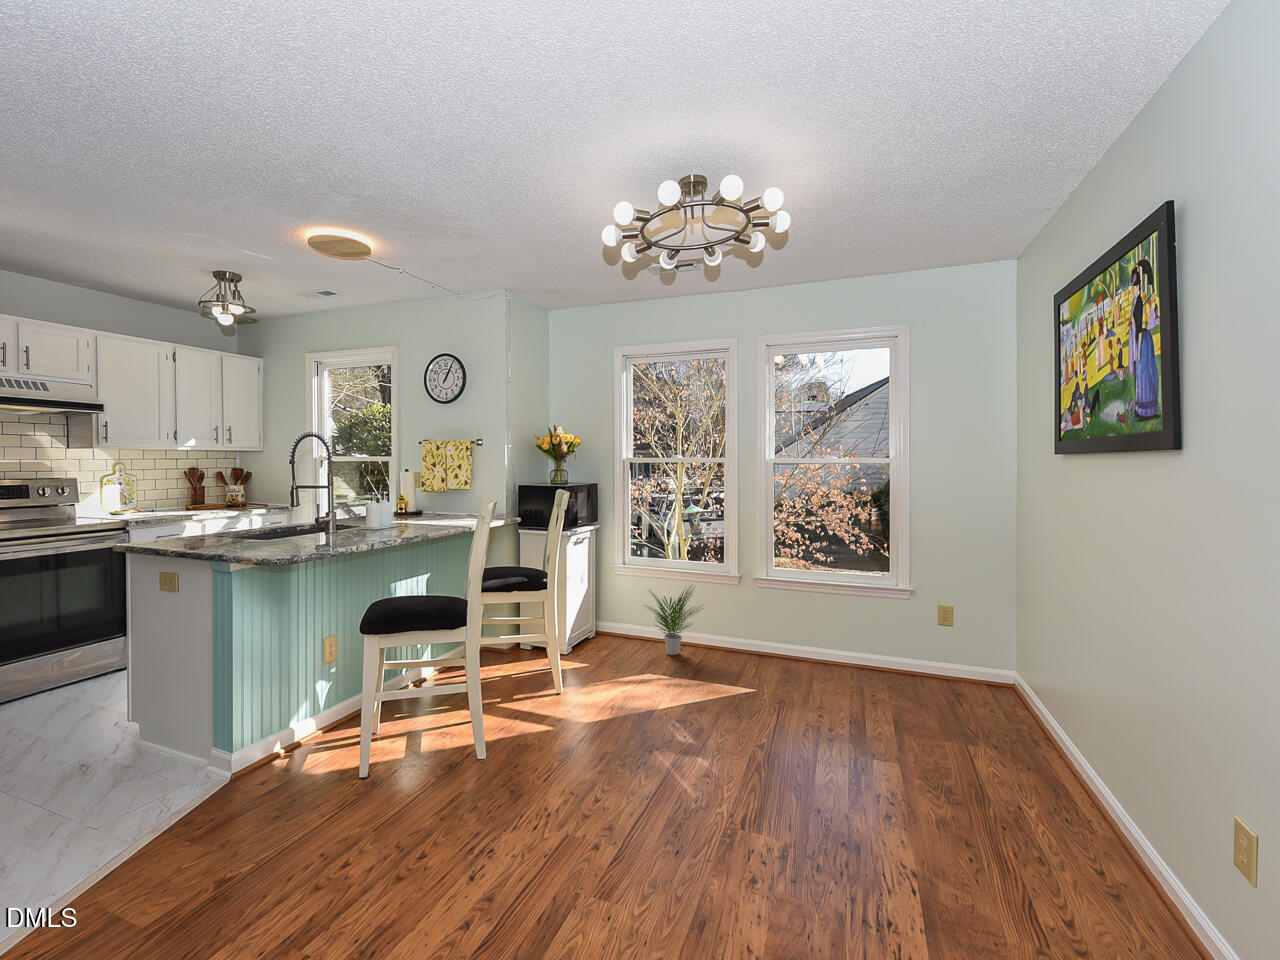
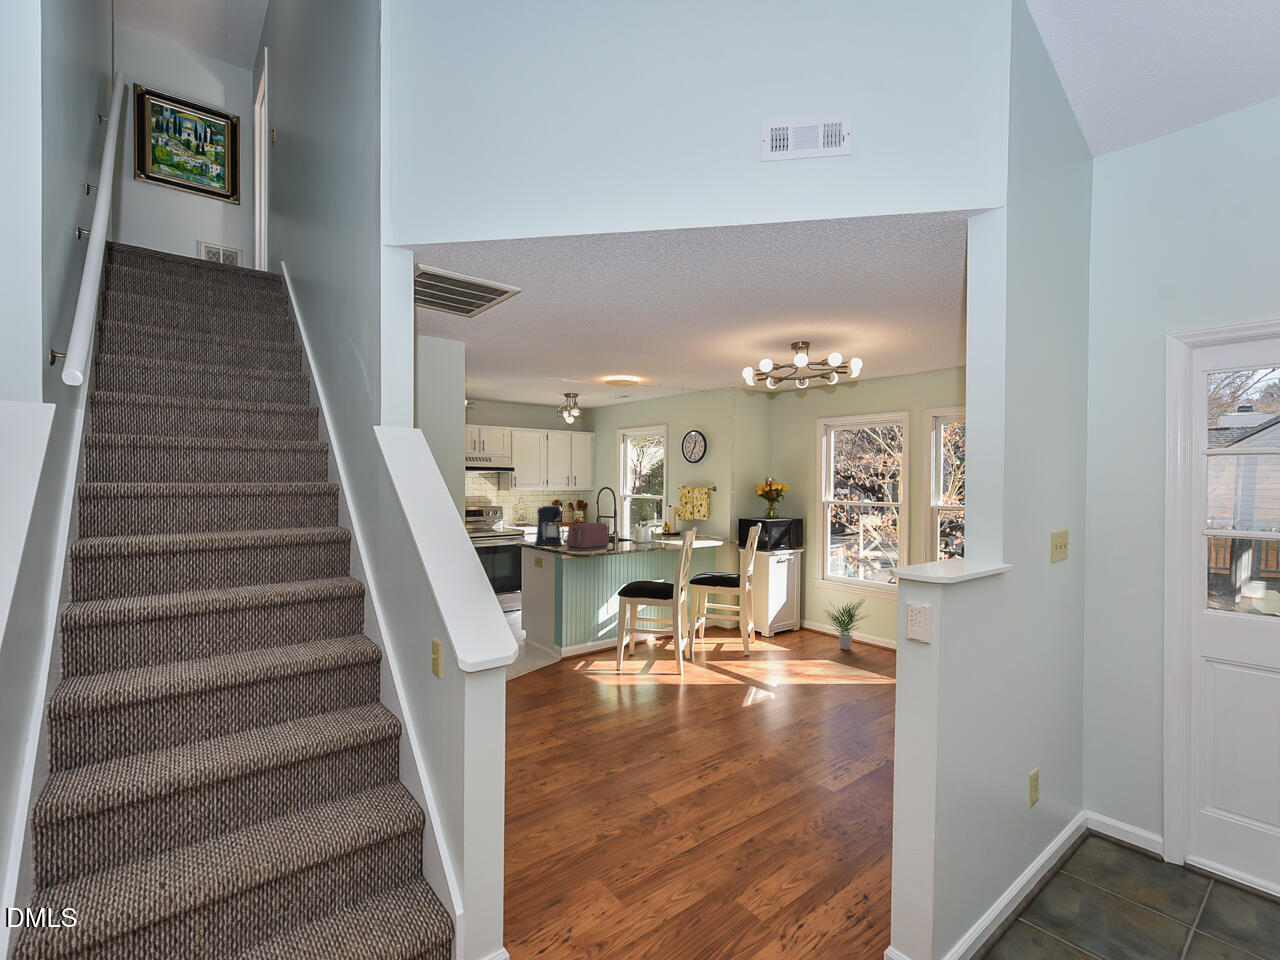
coffee maker: none [158,469,227,546] -> present [535,506,565,546]
toaster: none [238,498,329,553] -> present [567,523,609,551]

